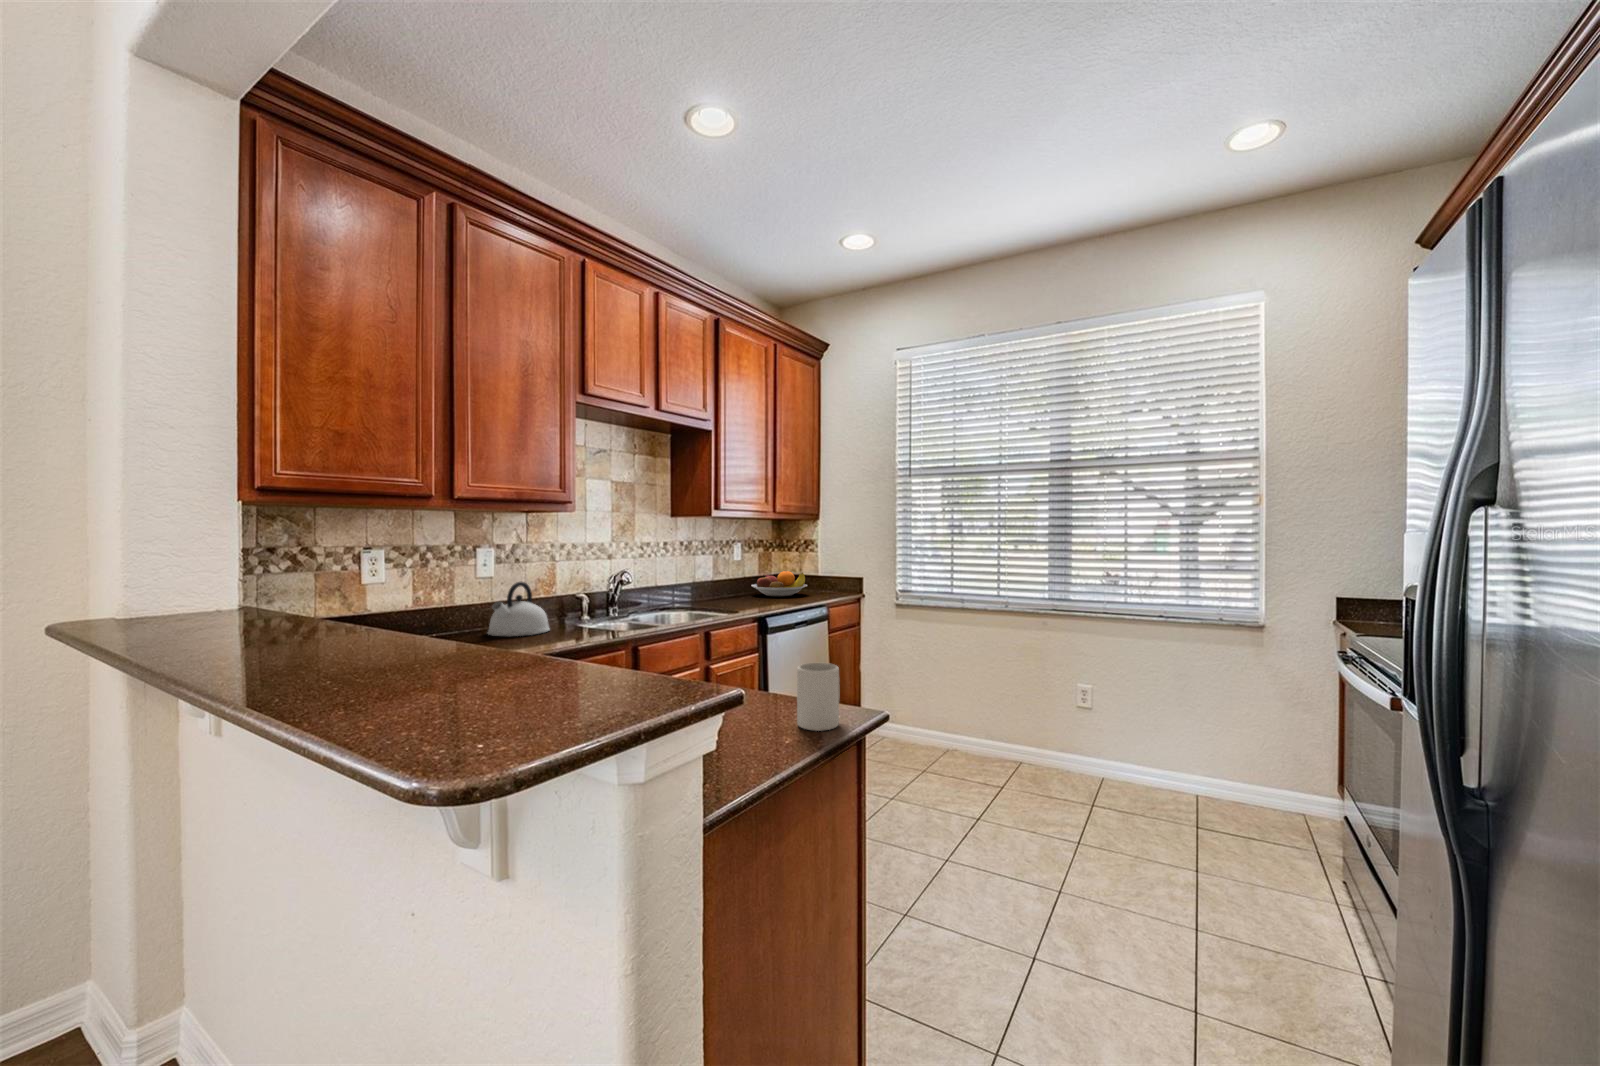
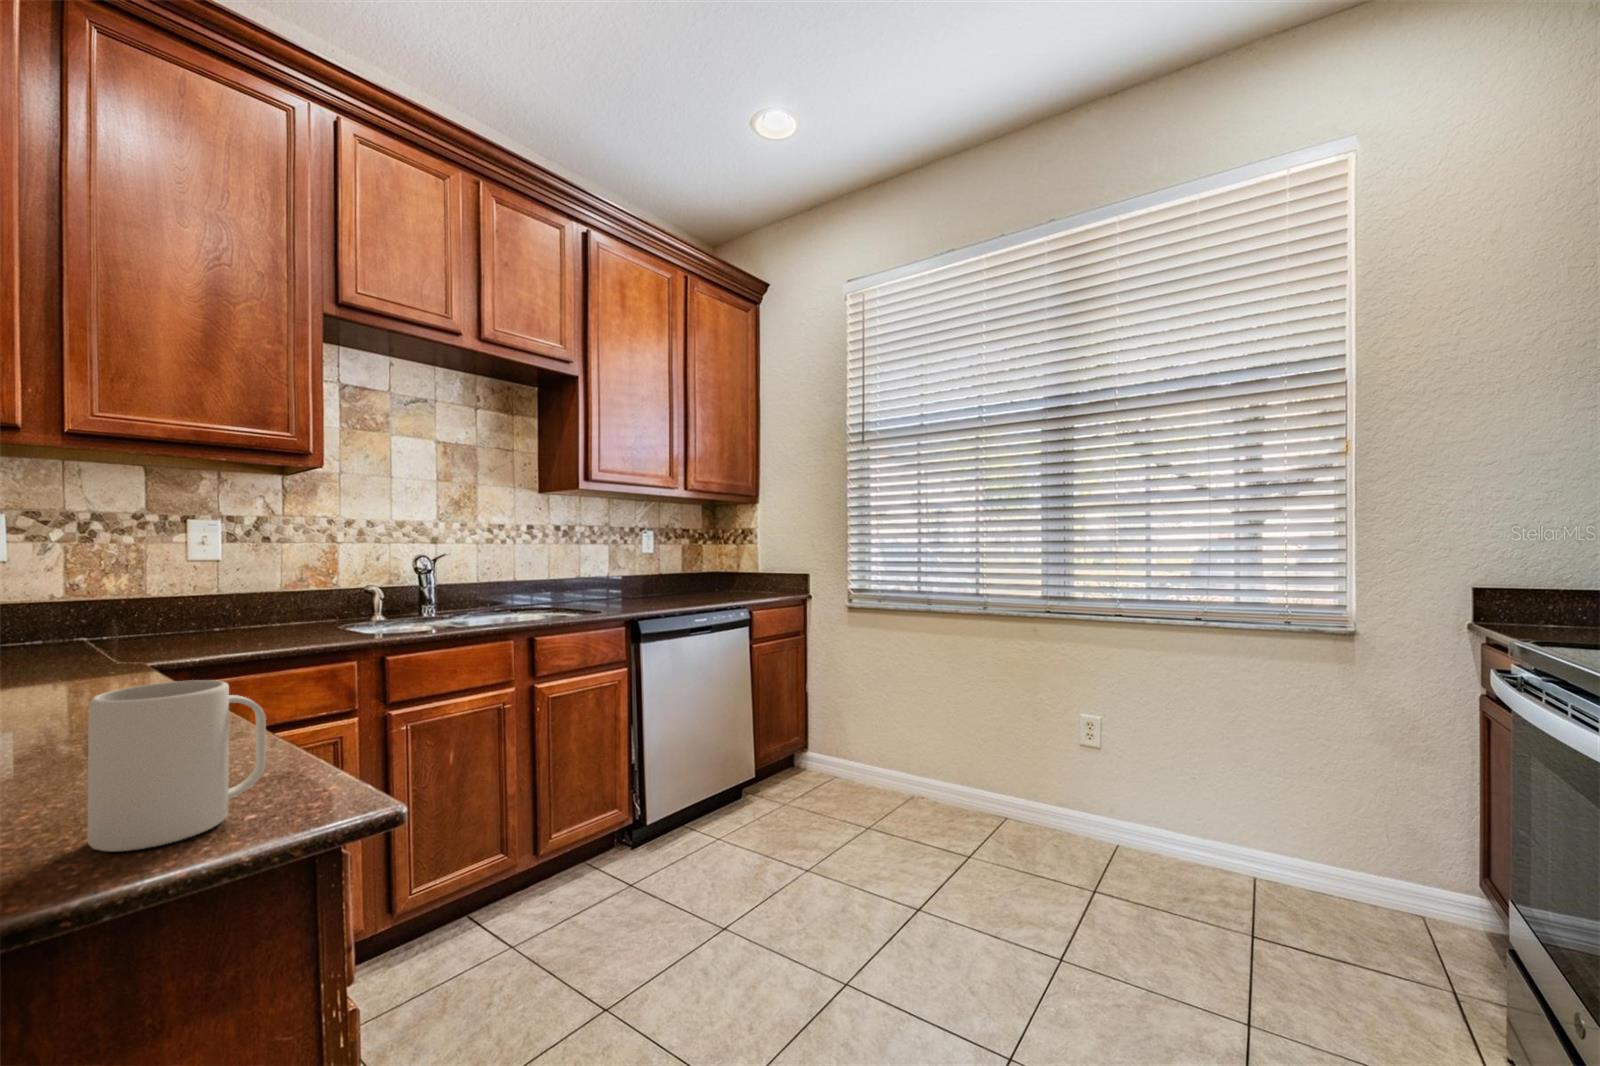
fruit bowl: present [751,571,807,596] -> none [659,566,732,598]
kettle: present [488,582,550,636] -> none [166,564,279,640]

